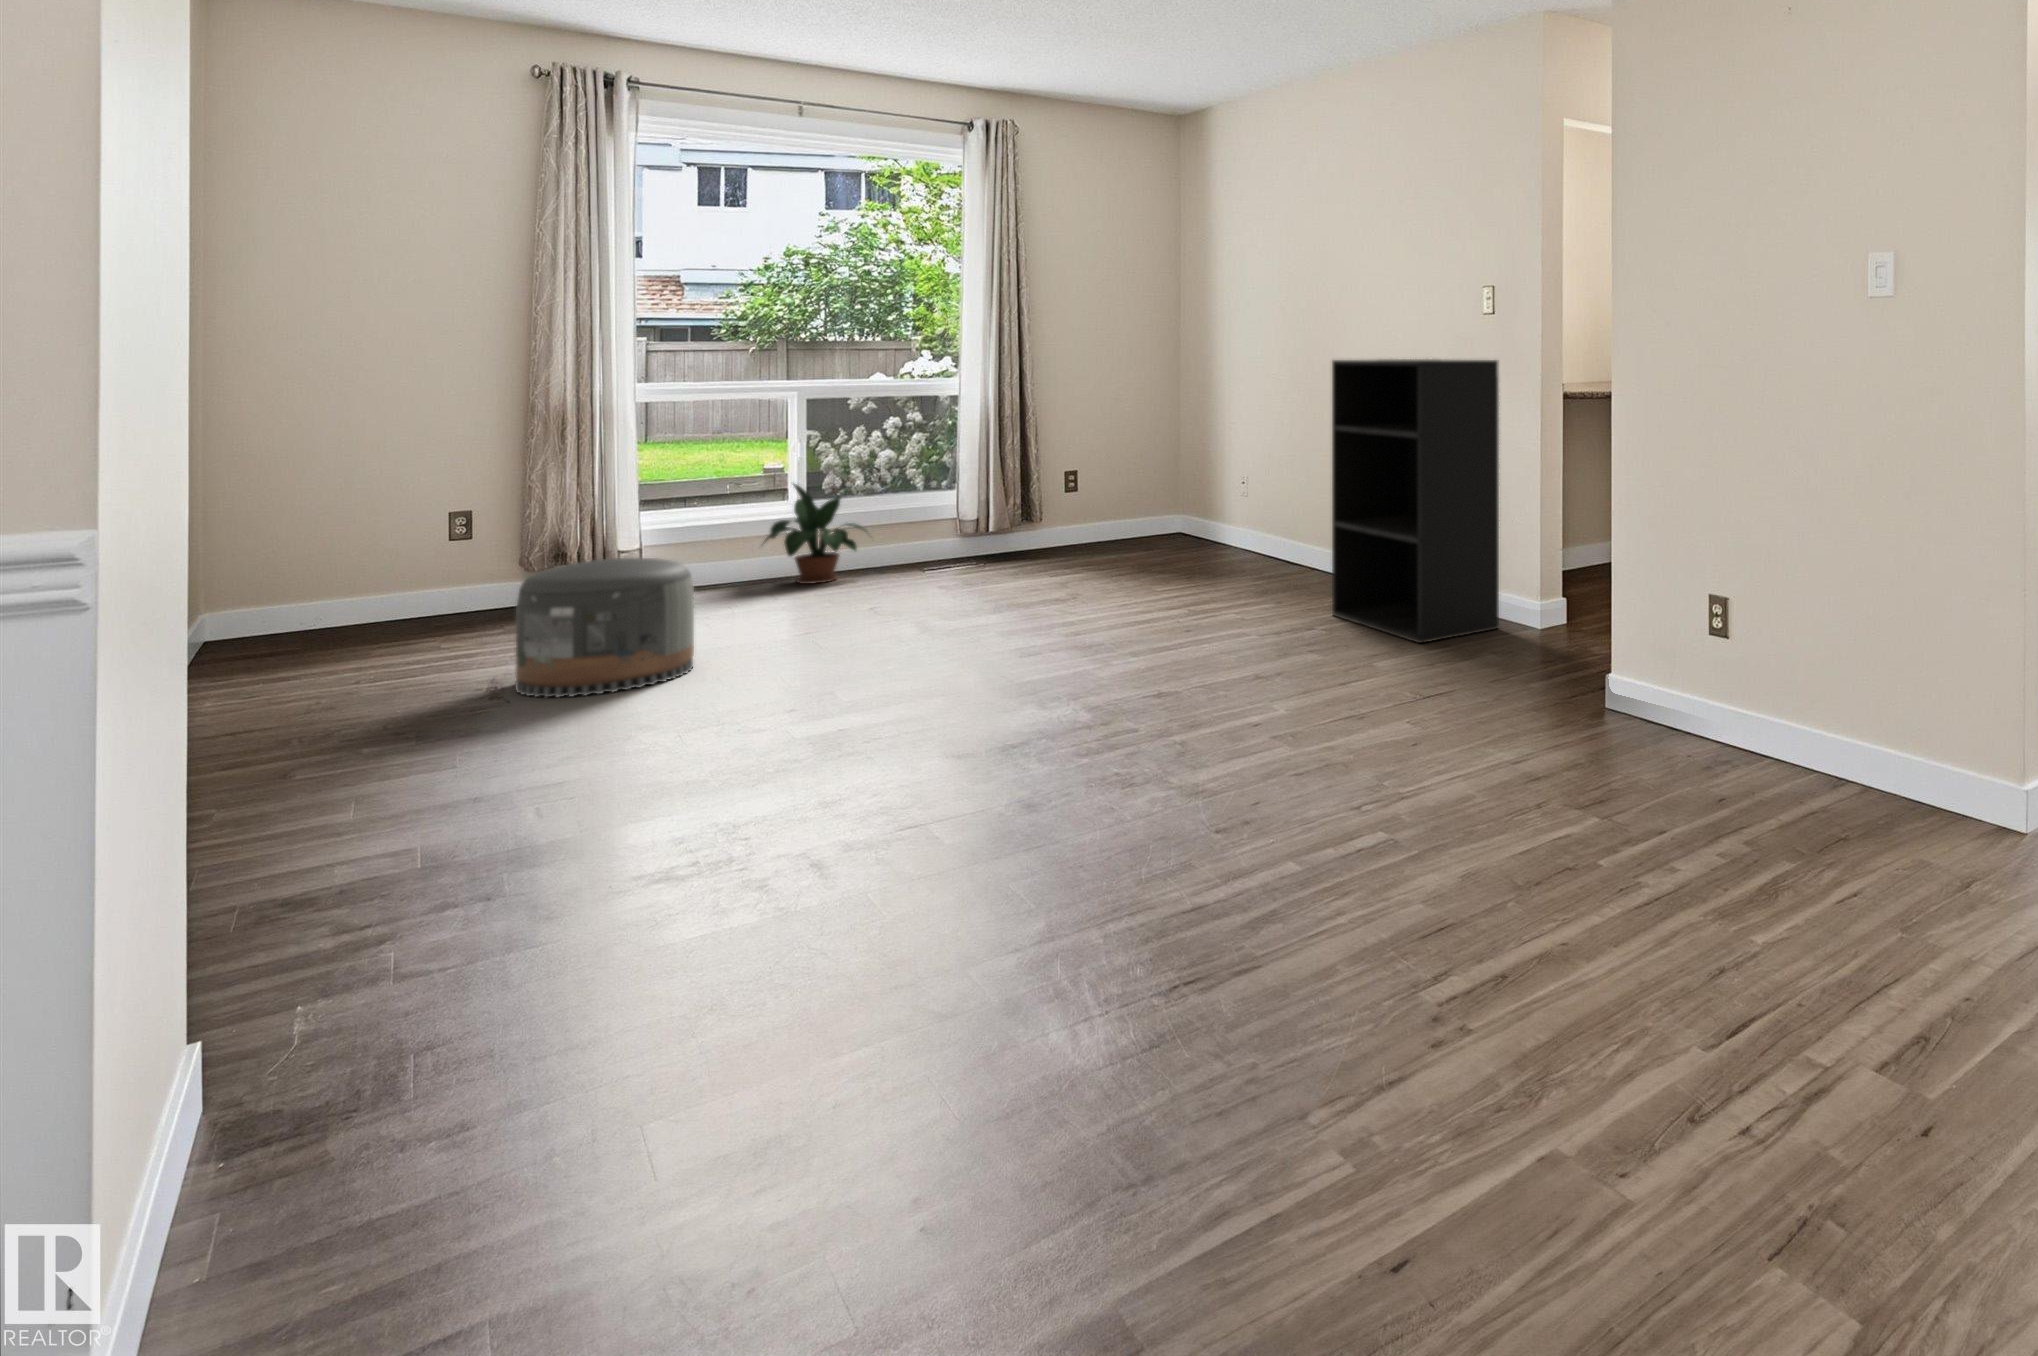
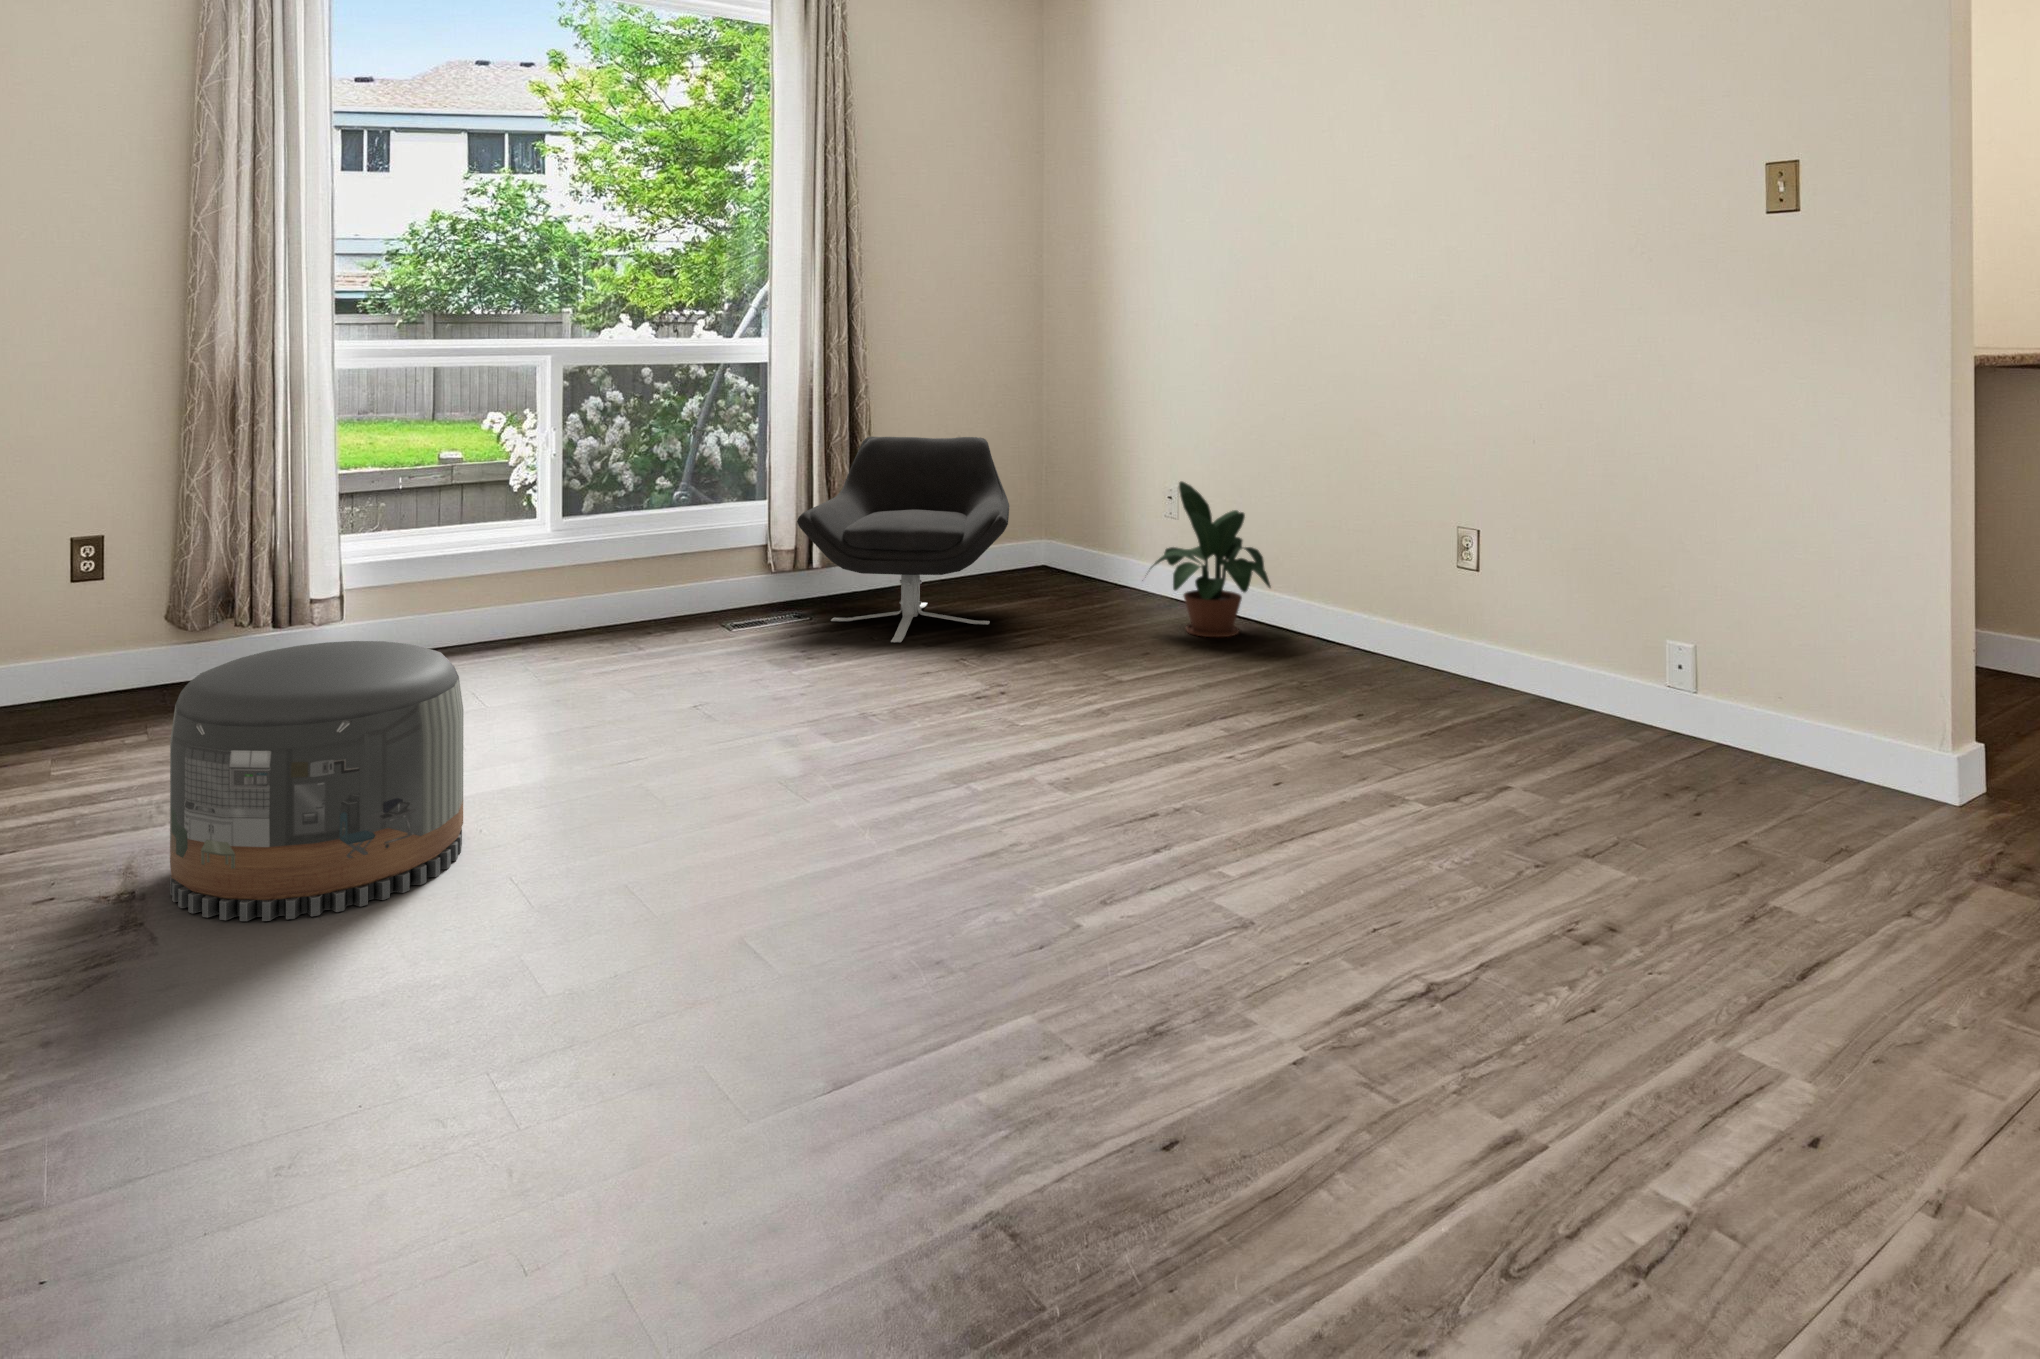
bookshelf: present [1332,359,1499,643] -> none [1503,295,1893,854]
lounge chair: none [969,442,1129,574] -> present [797,437,1009,642]
potted plant: present [765,484,867,584] -> present [1151,481,1271,637]

